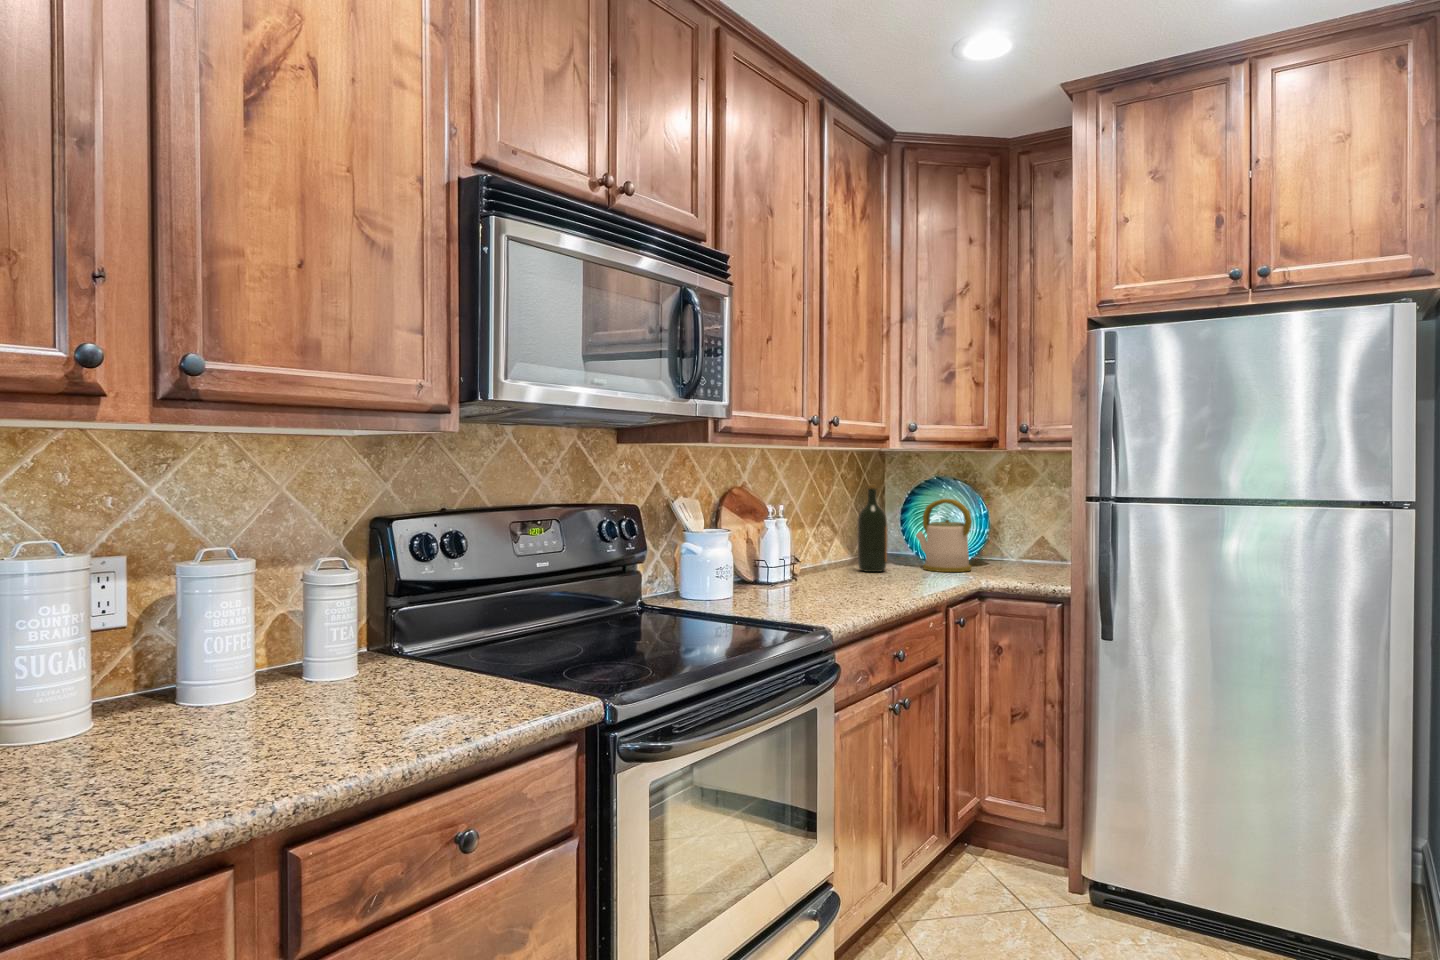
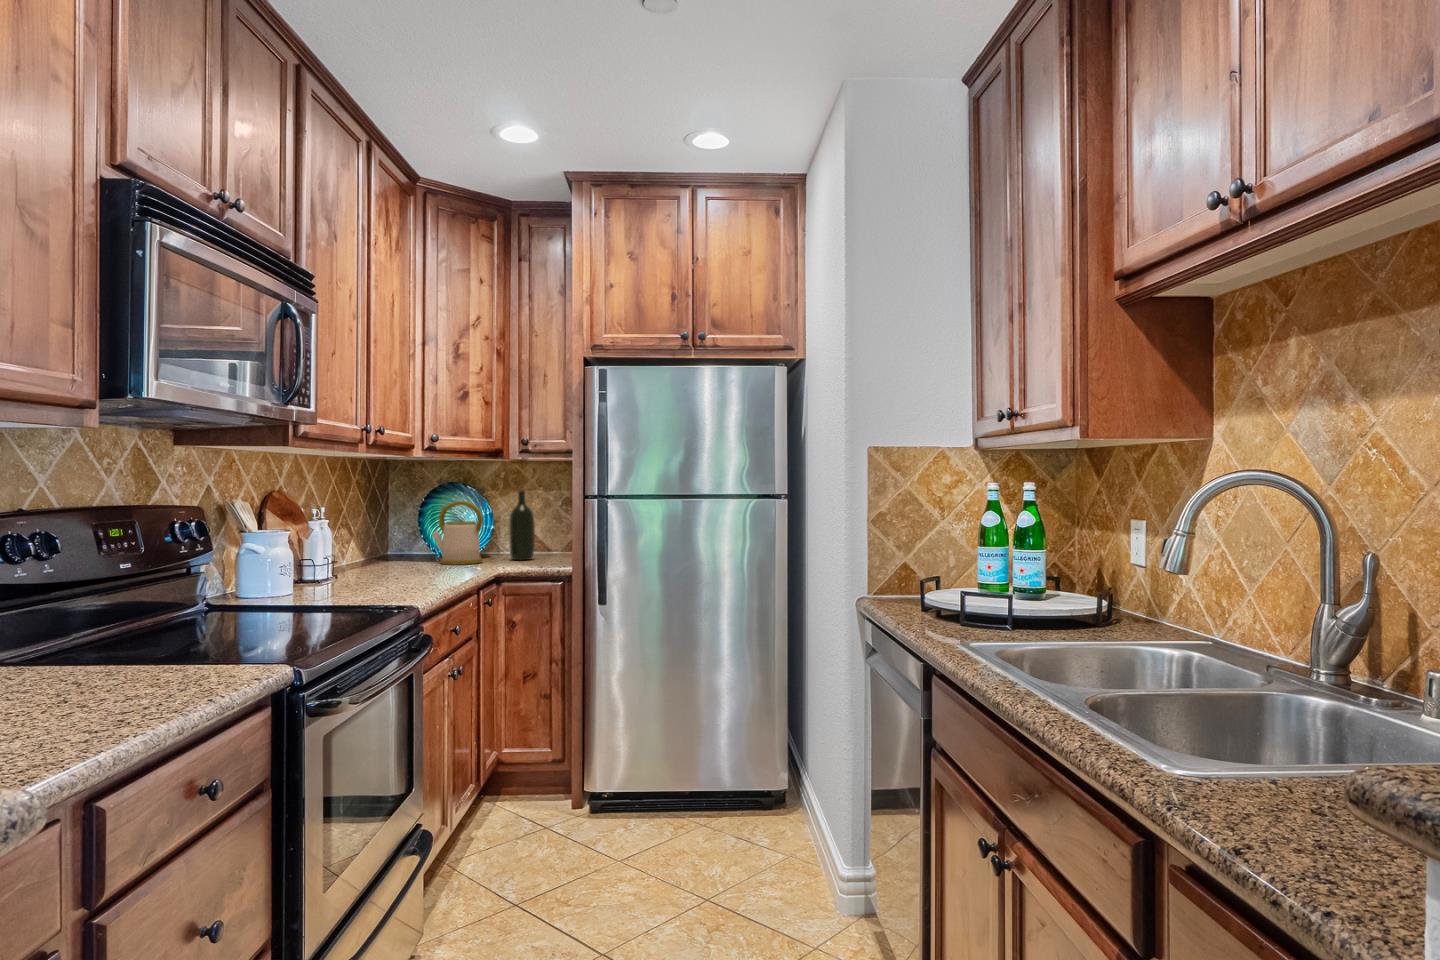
wine bottle: present [857,485,887,572] -> present [509,488,535,560]

